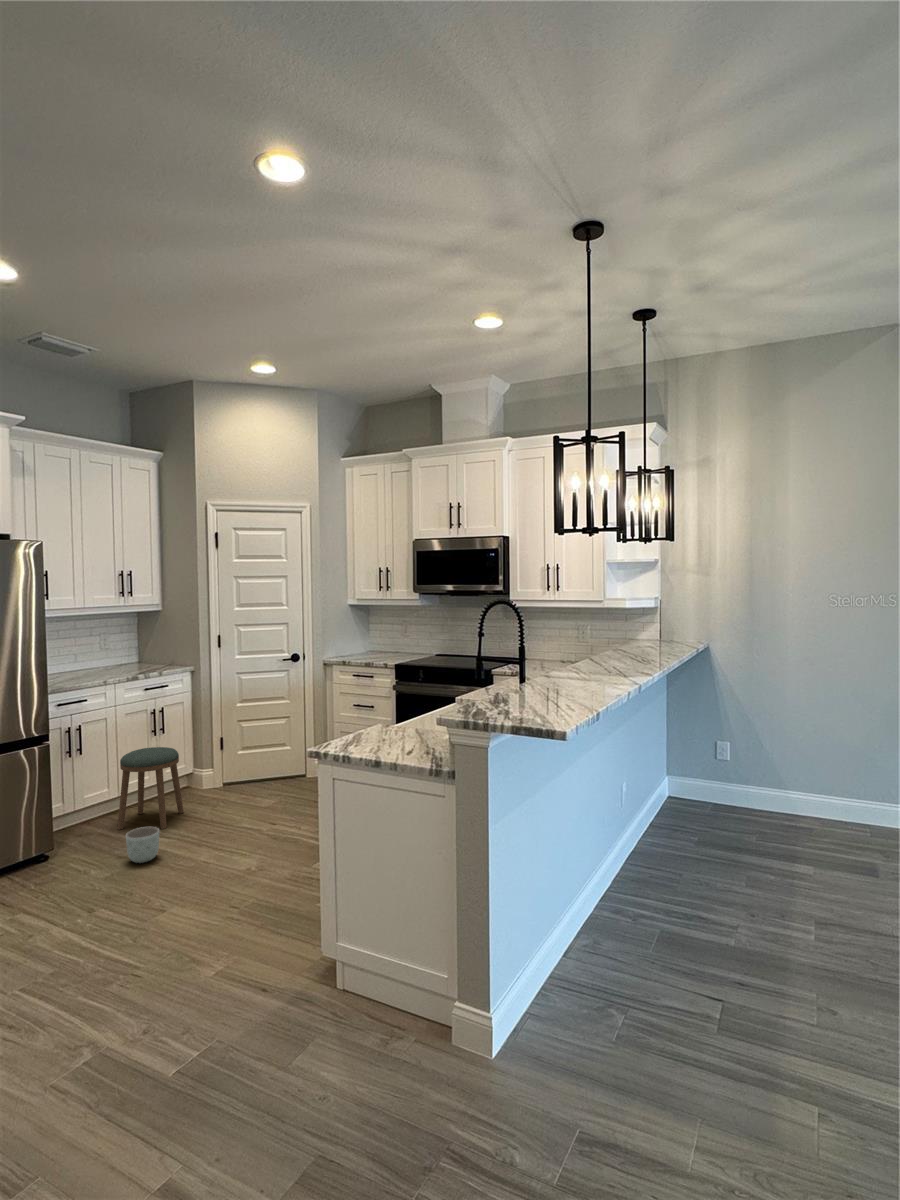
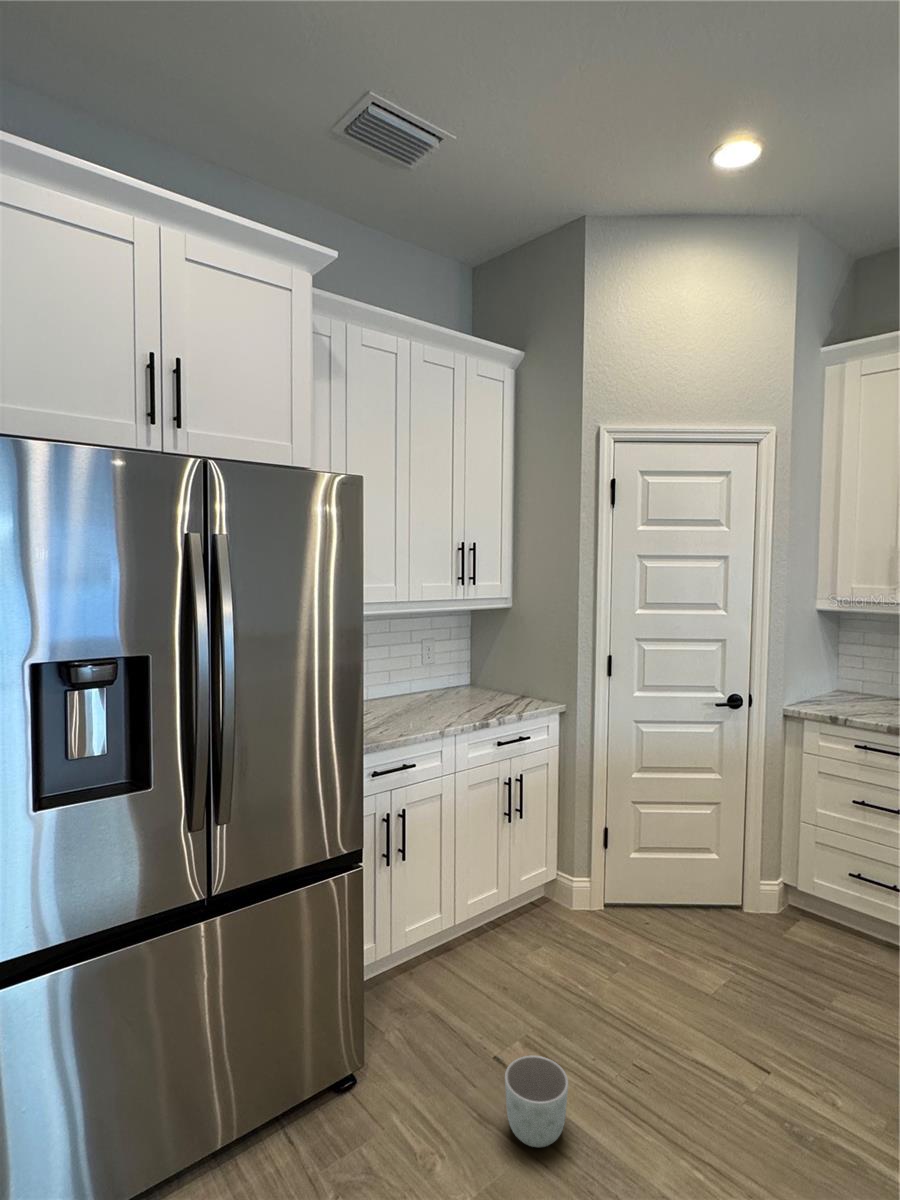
stool: present [117,747,184,830] -> none [462,850,563,1019]

